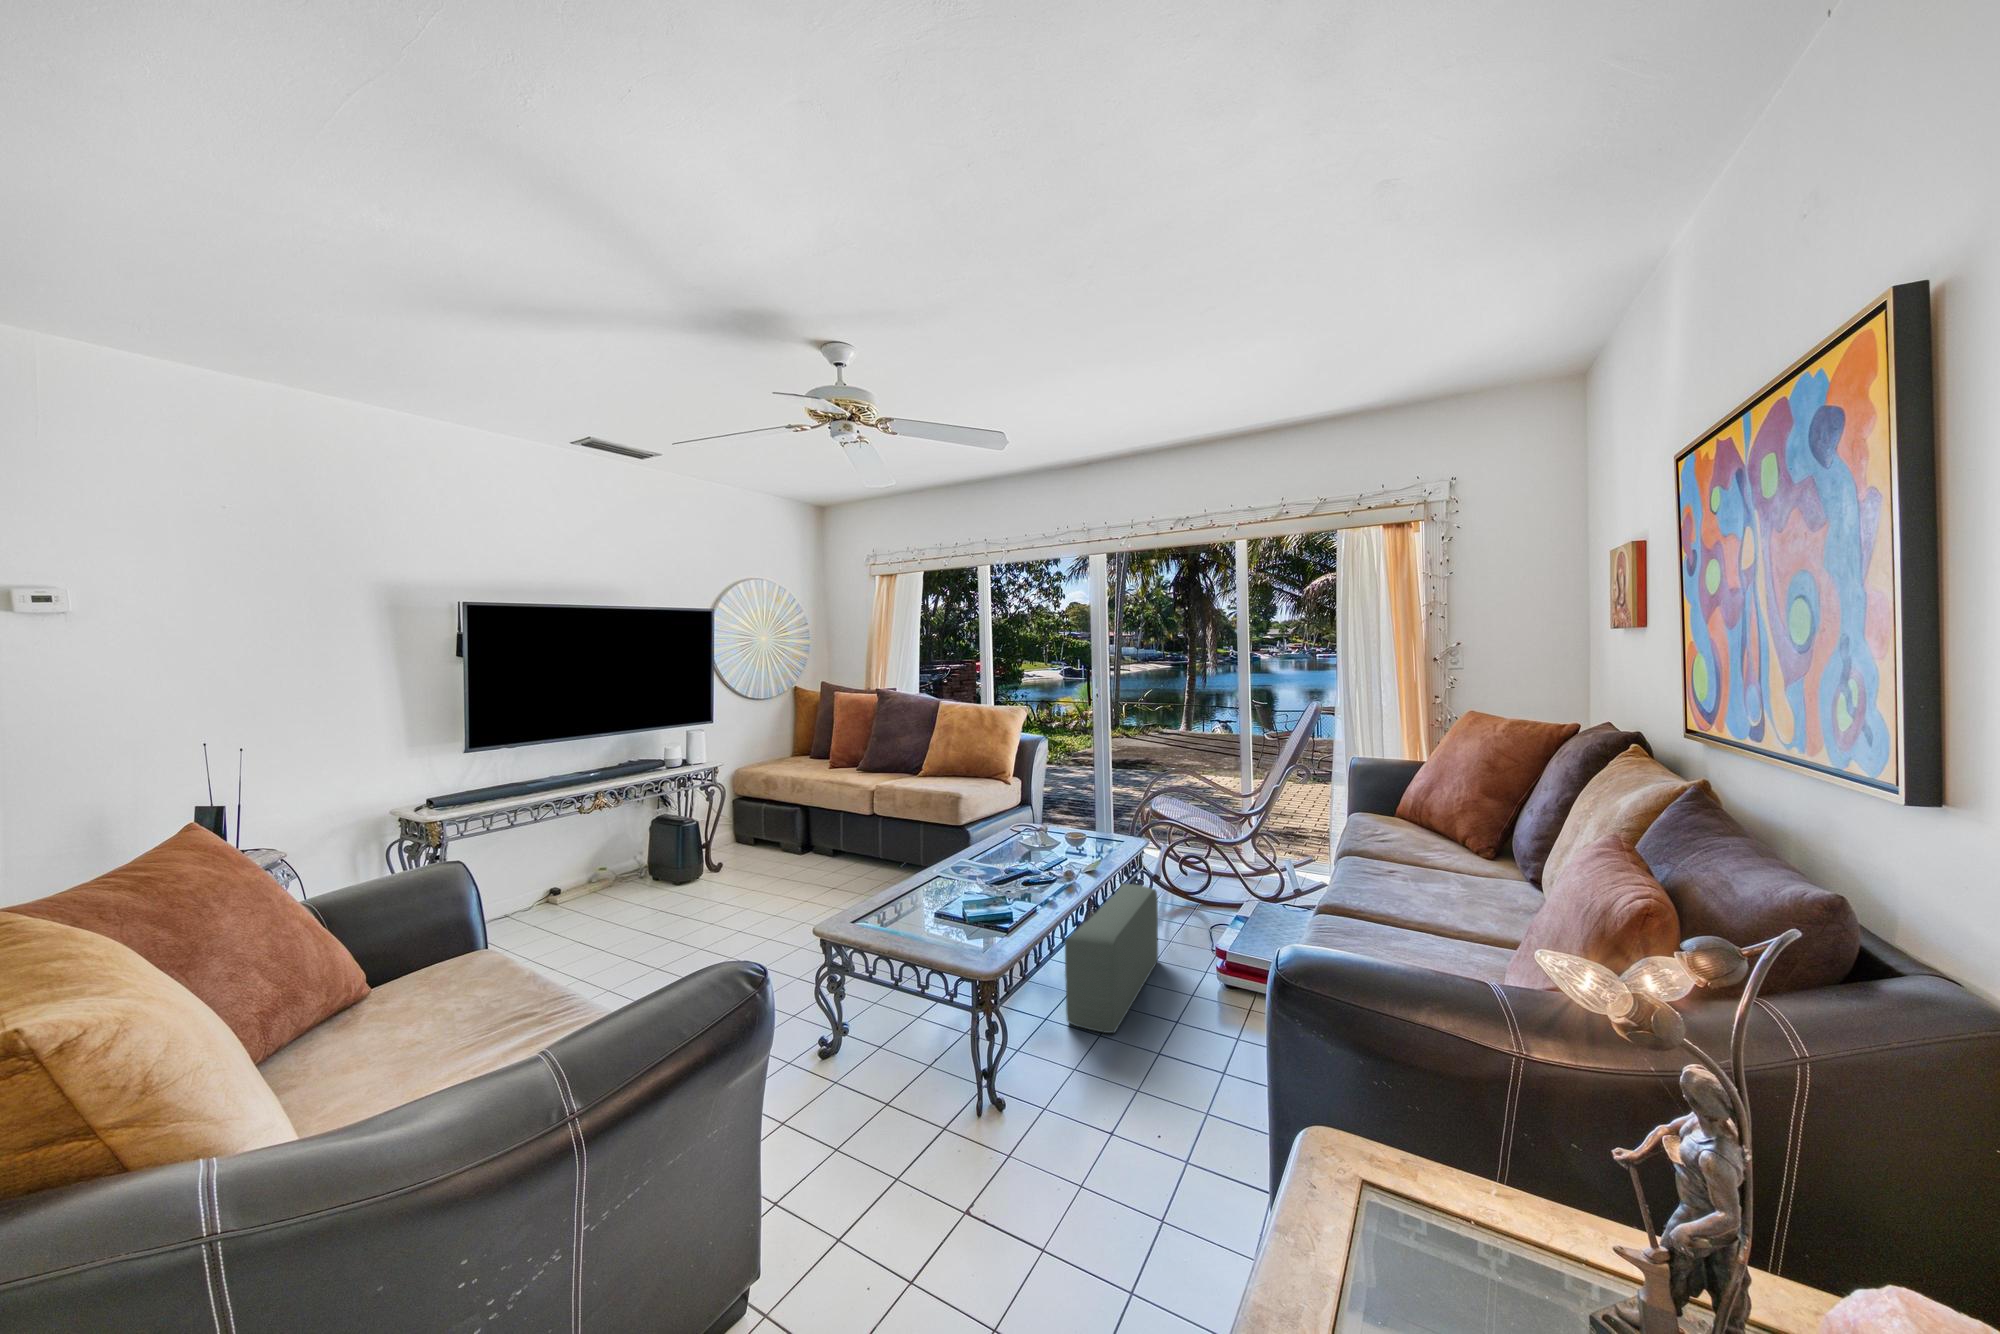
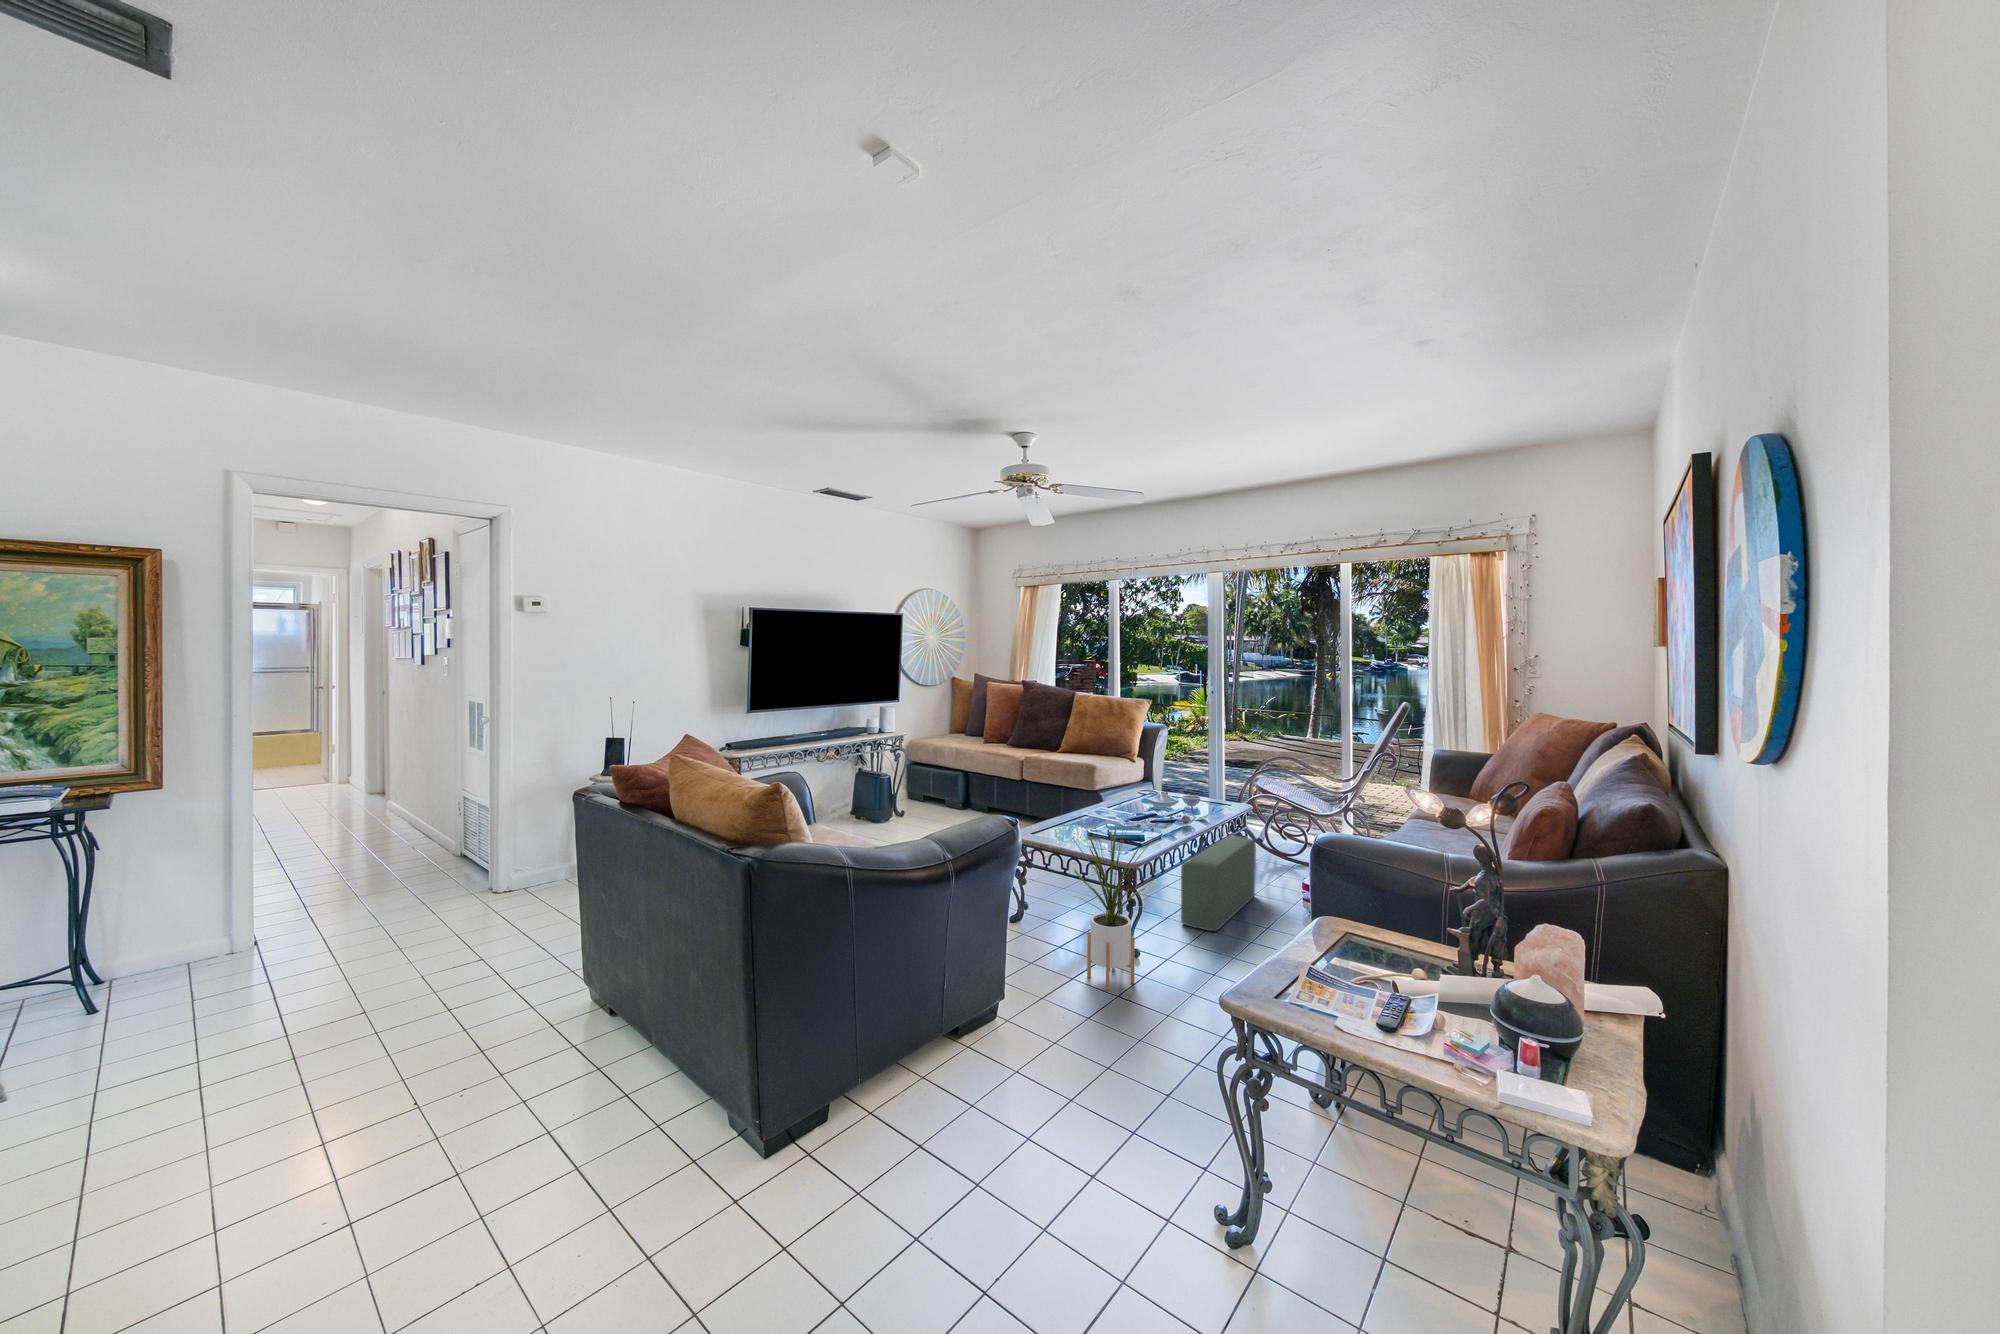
house plant: none [894,908,1027,1188] -> present [1072,828,1153,990]

